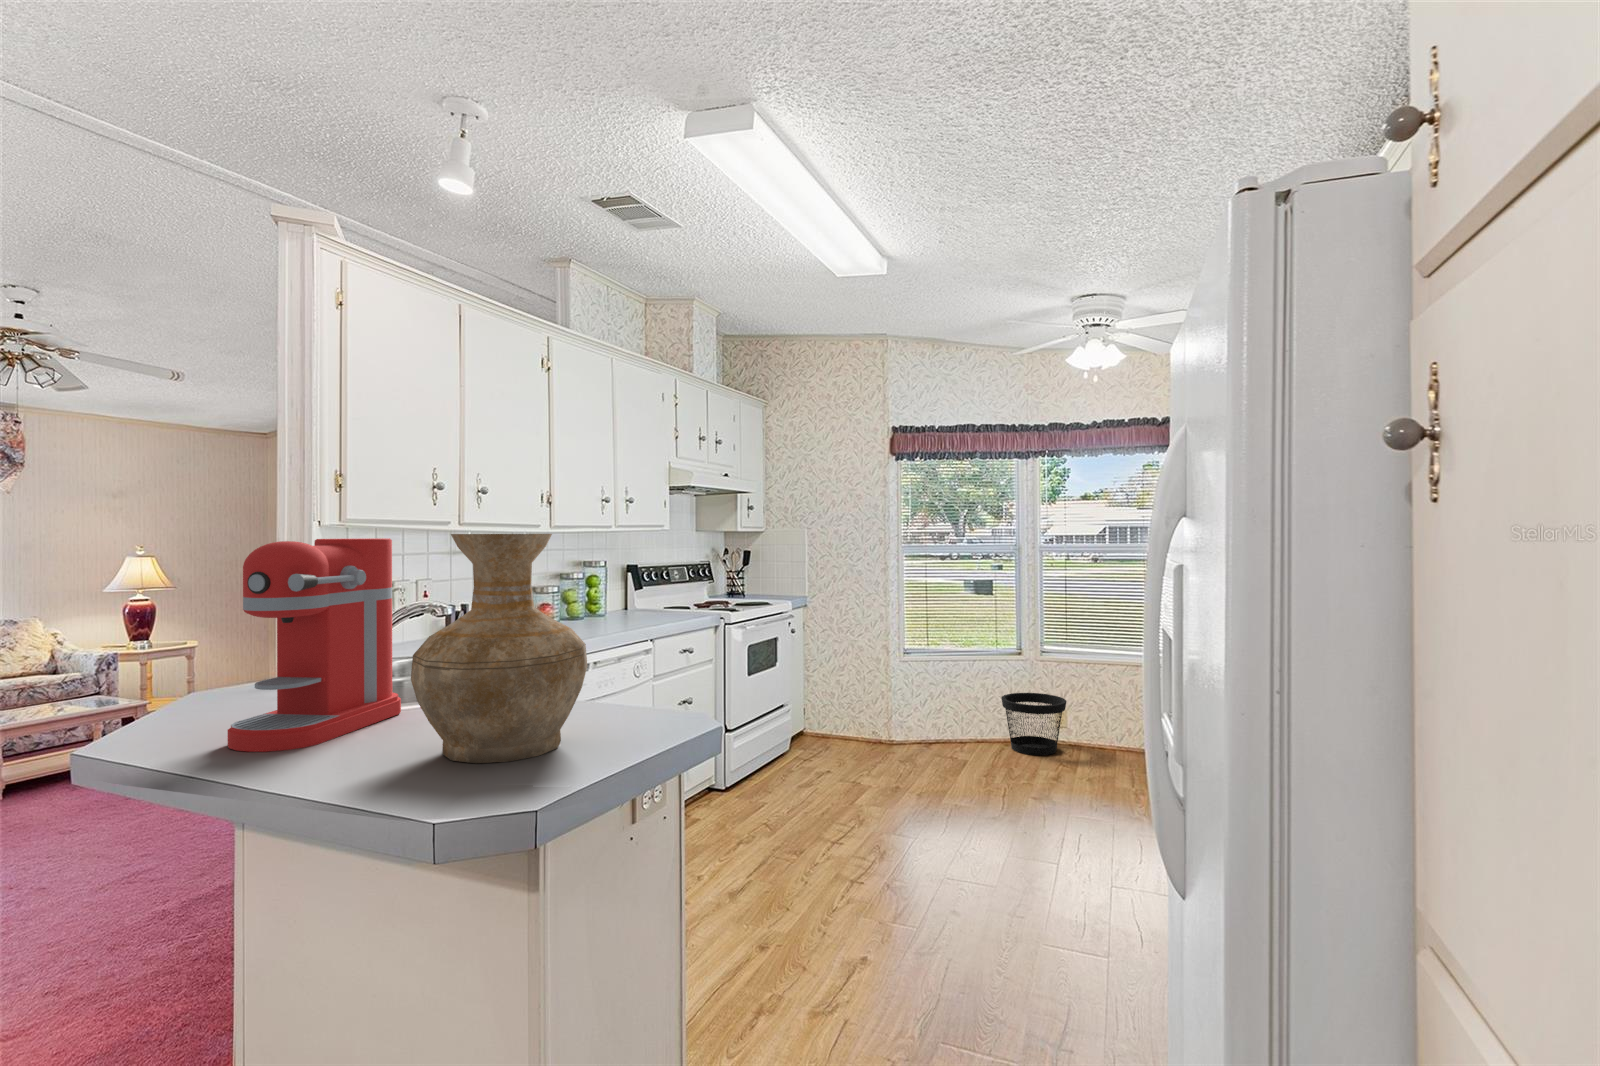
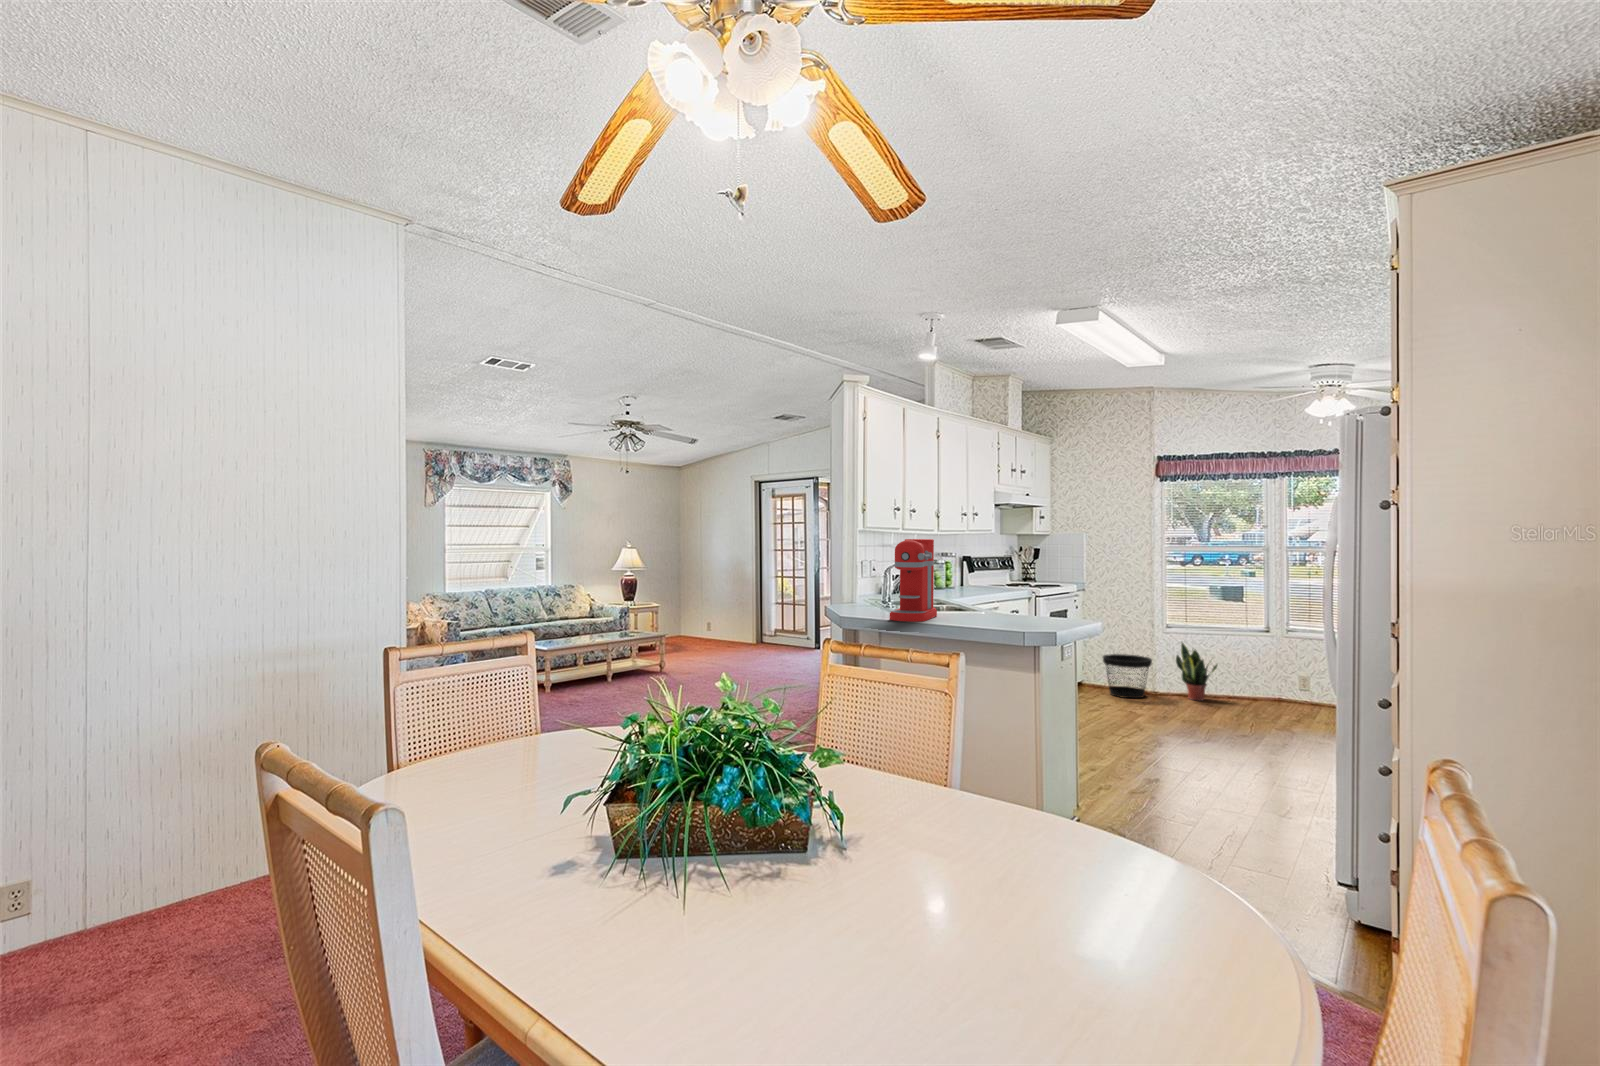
vase: present [411,534,587,763] -> none [972,538,1040,626]
potted plant: none [917,669,966,746] -> present [1176,643,1217,701]
wastebasket: present [1001,693,1067,755] -> present [1103,654,1152,698]

